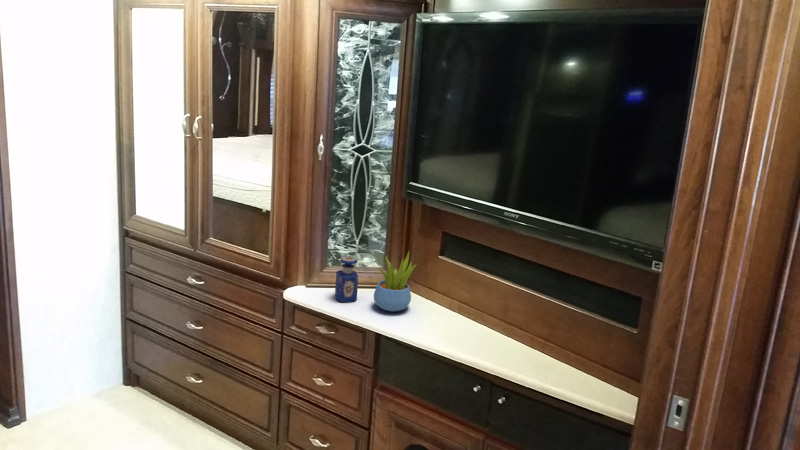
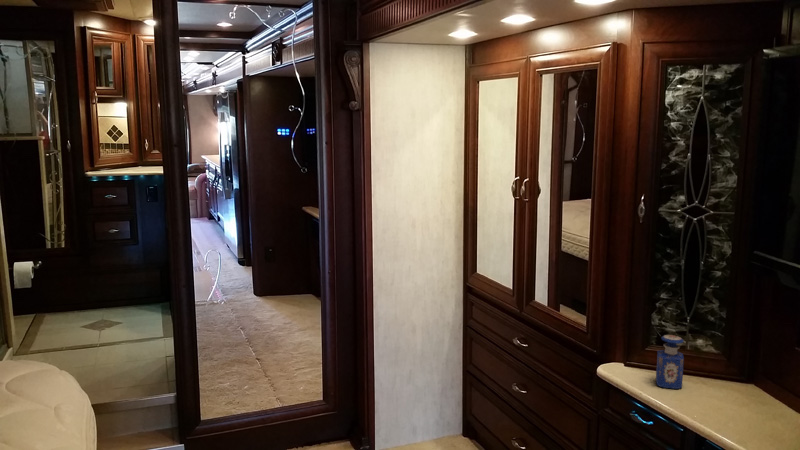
succulent plant: present [374,252,417,311] -> none [701,334,759,409]

